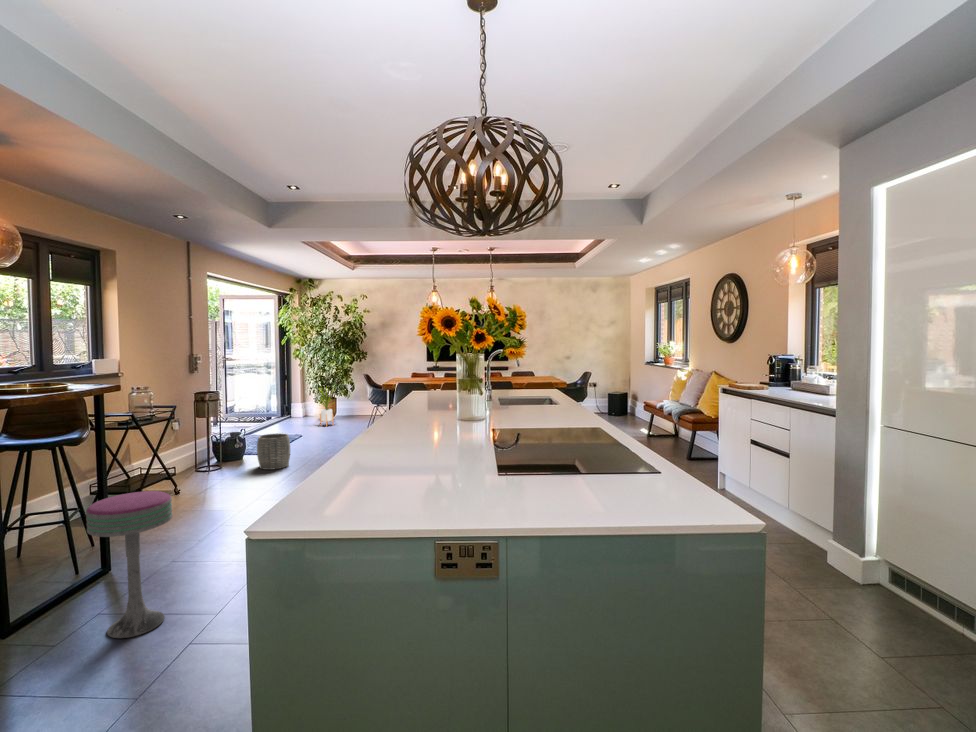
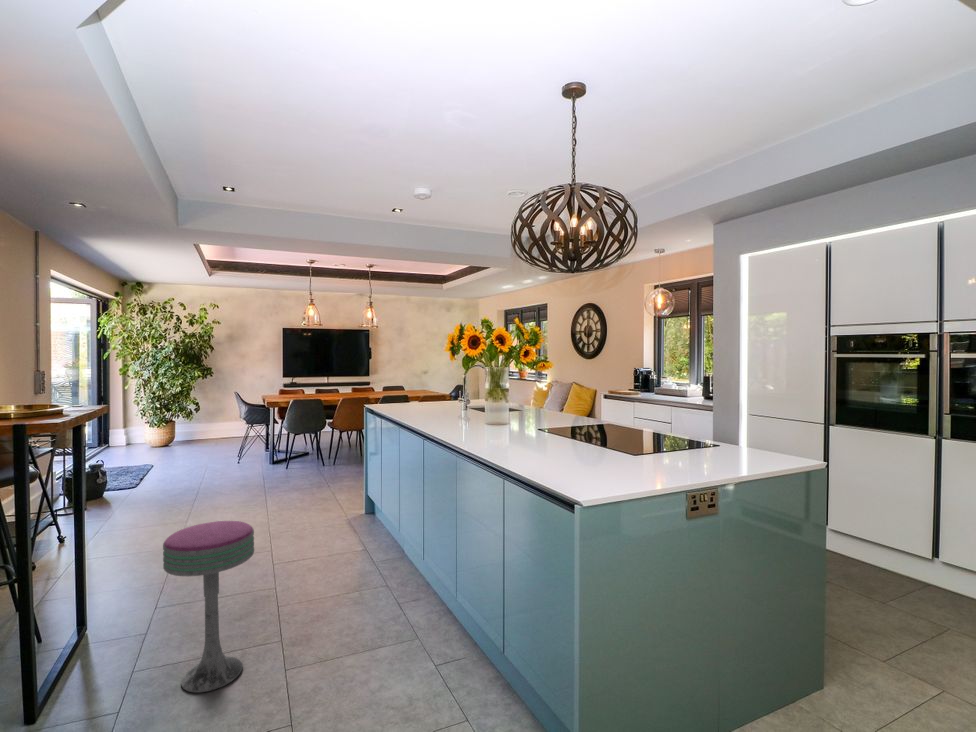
house plant: present [320,393,333,426] -> none [161,403,192,453]
woven basket: present [257,433,290,470] -> none [143,461,186,504]

